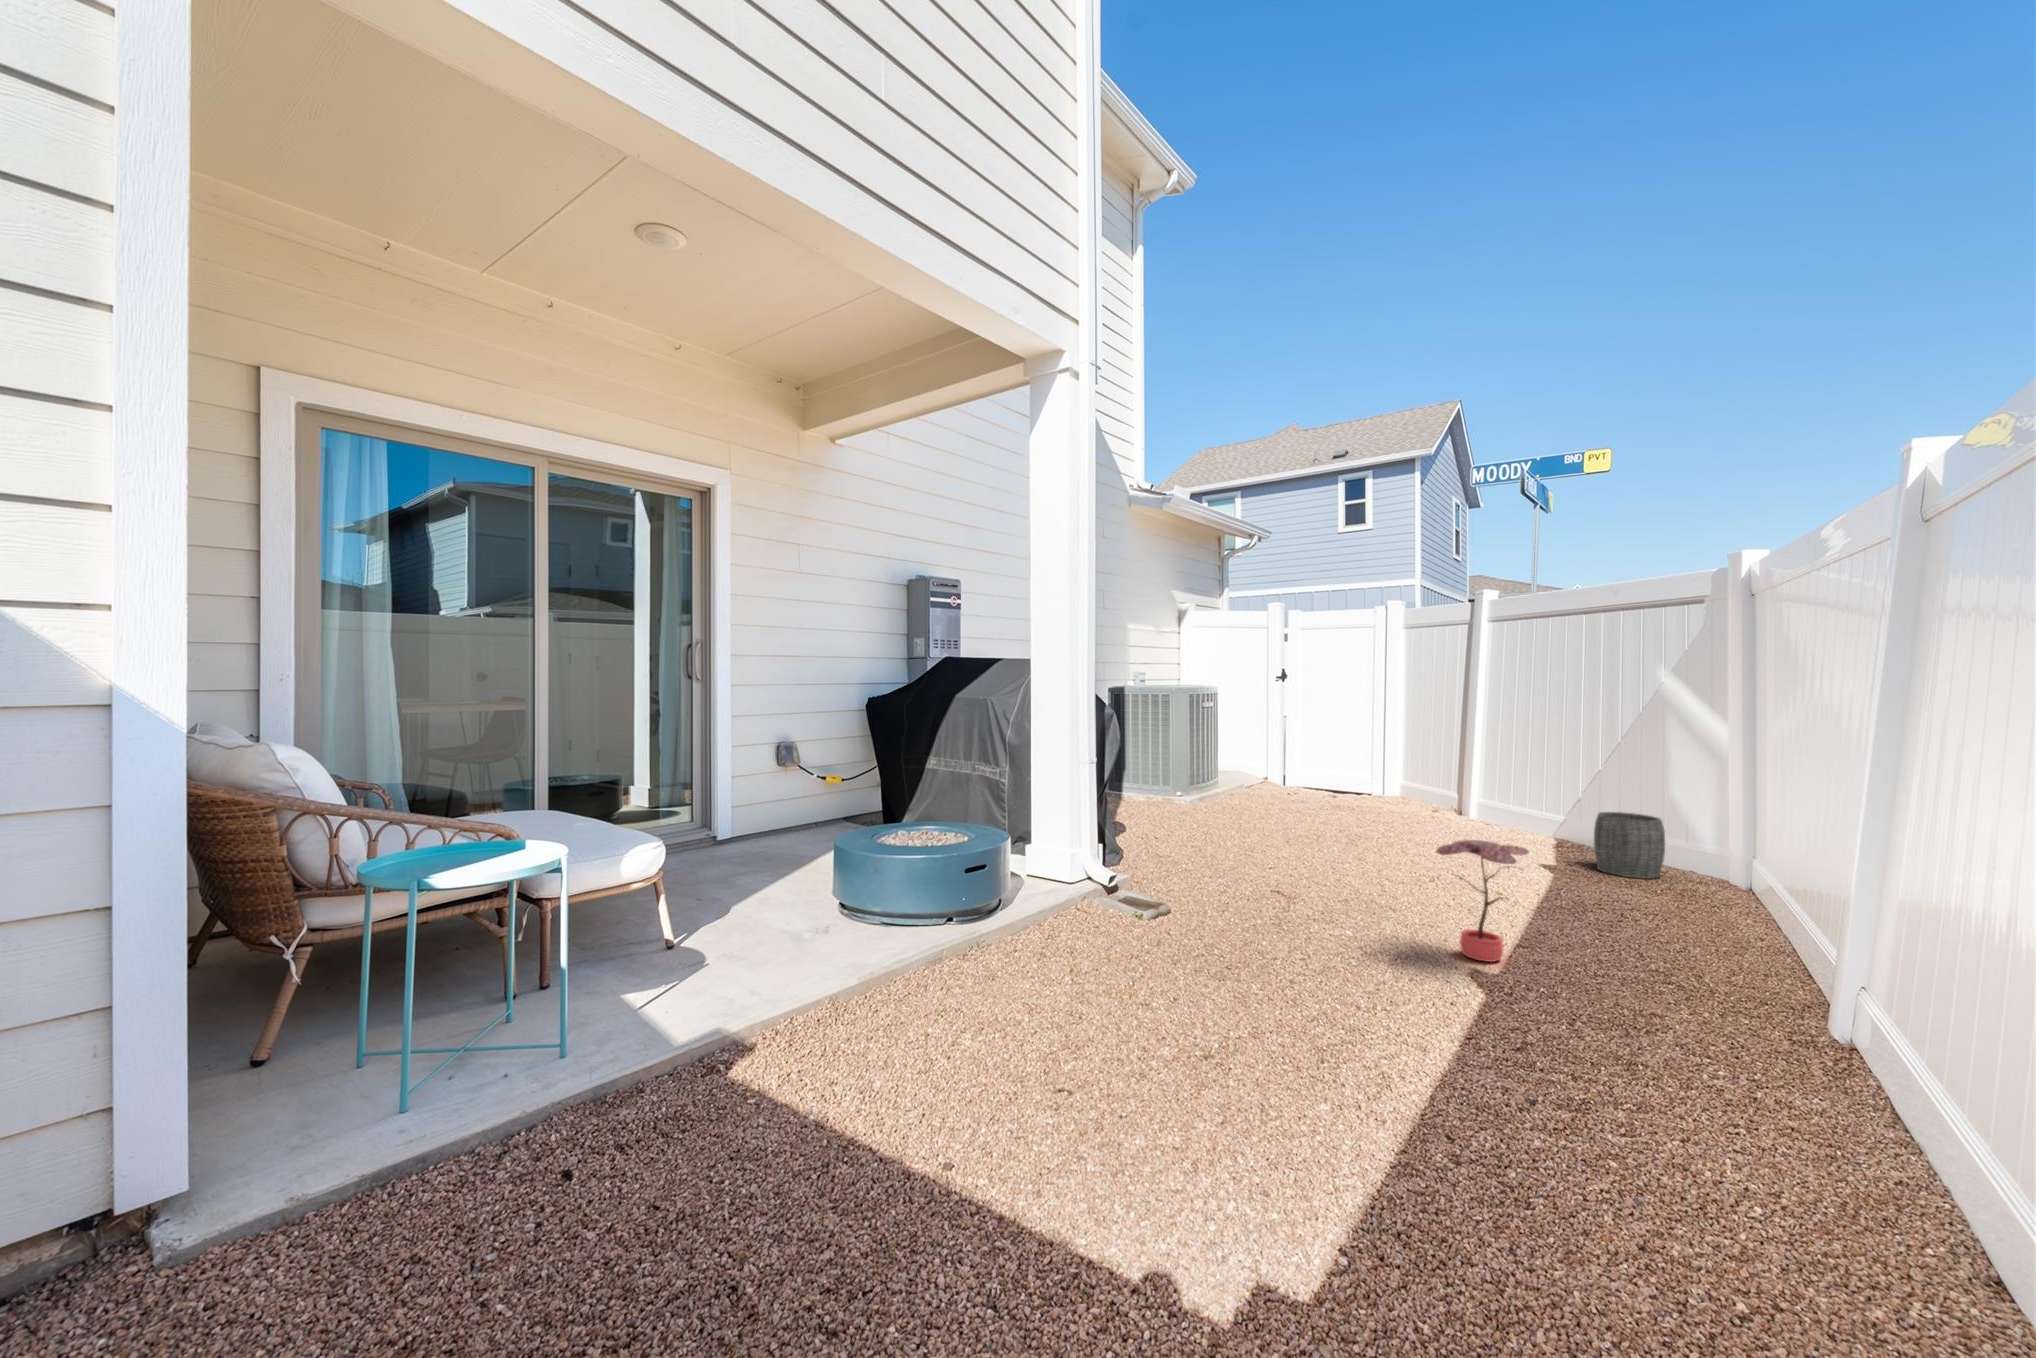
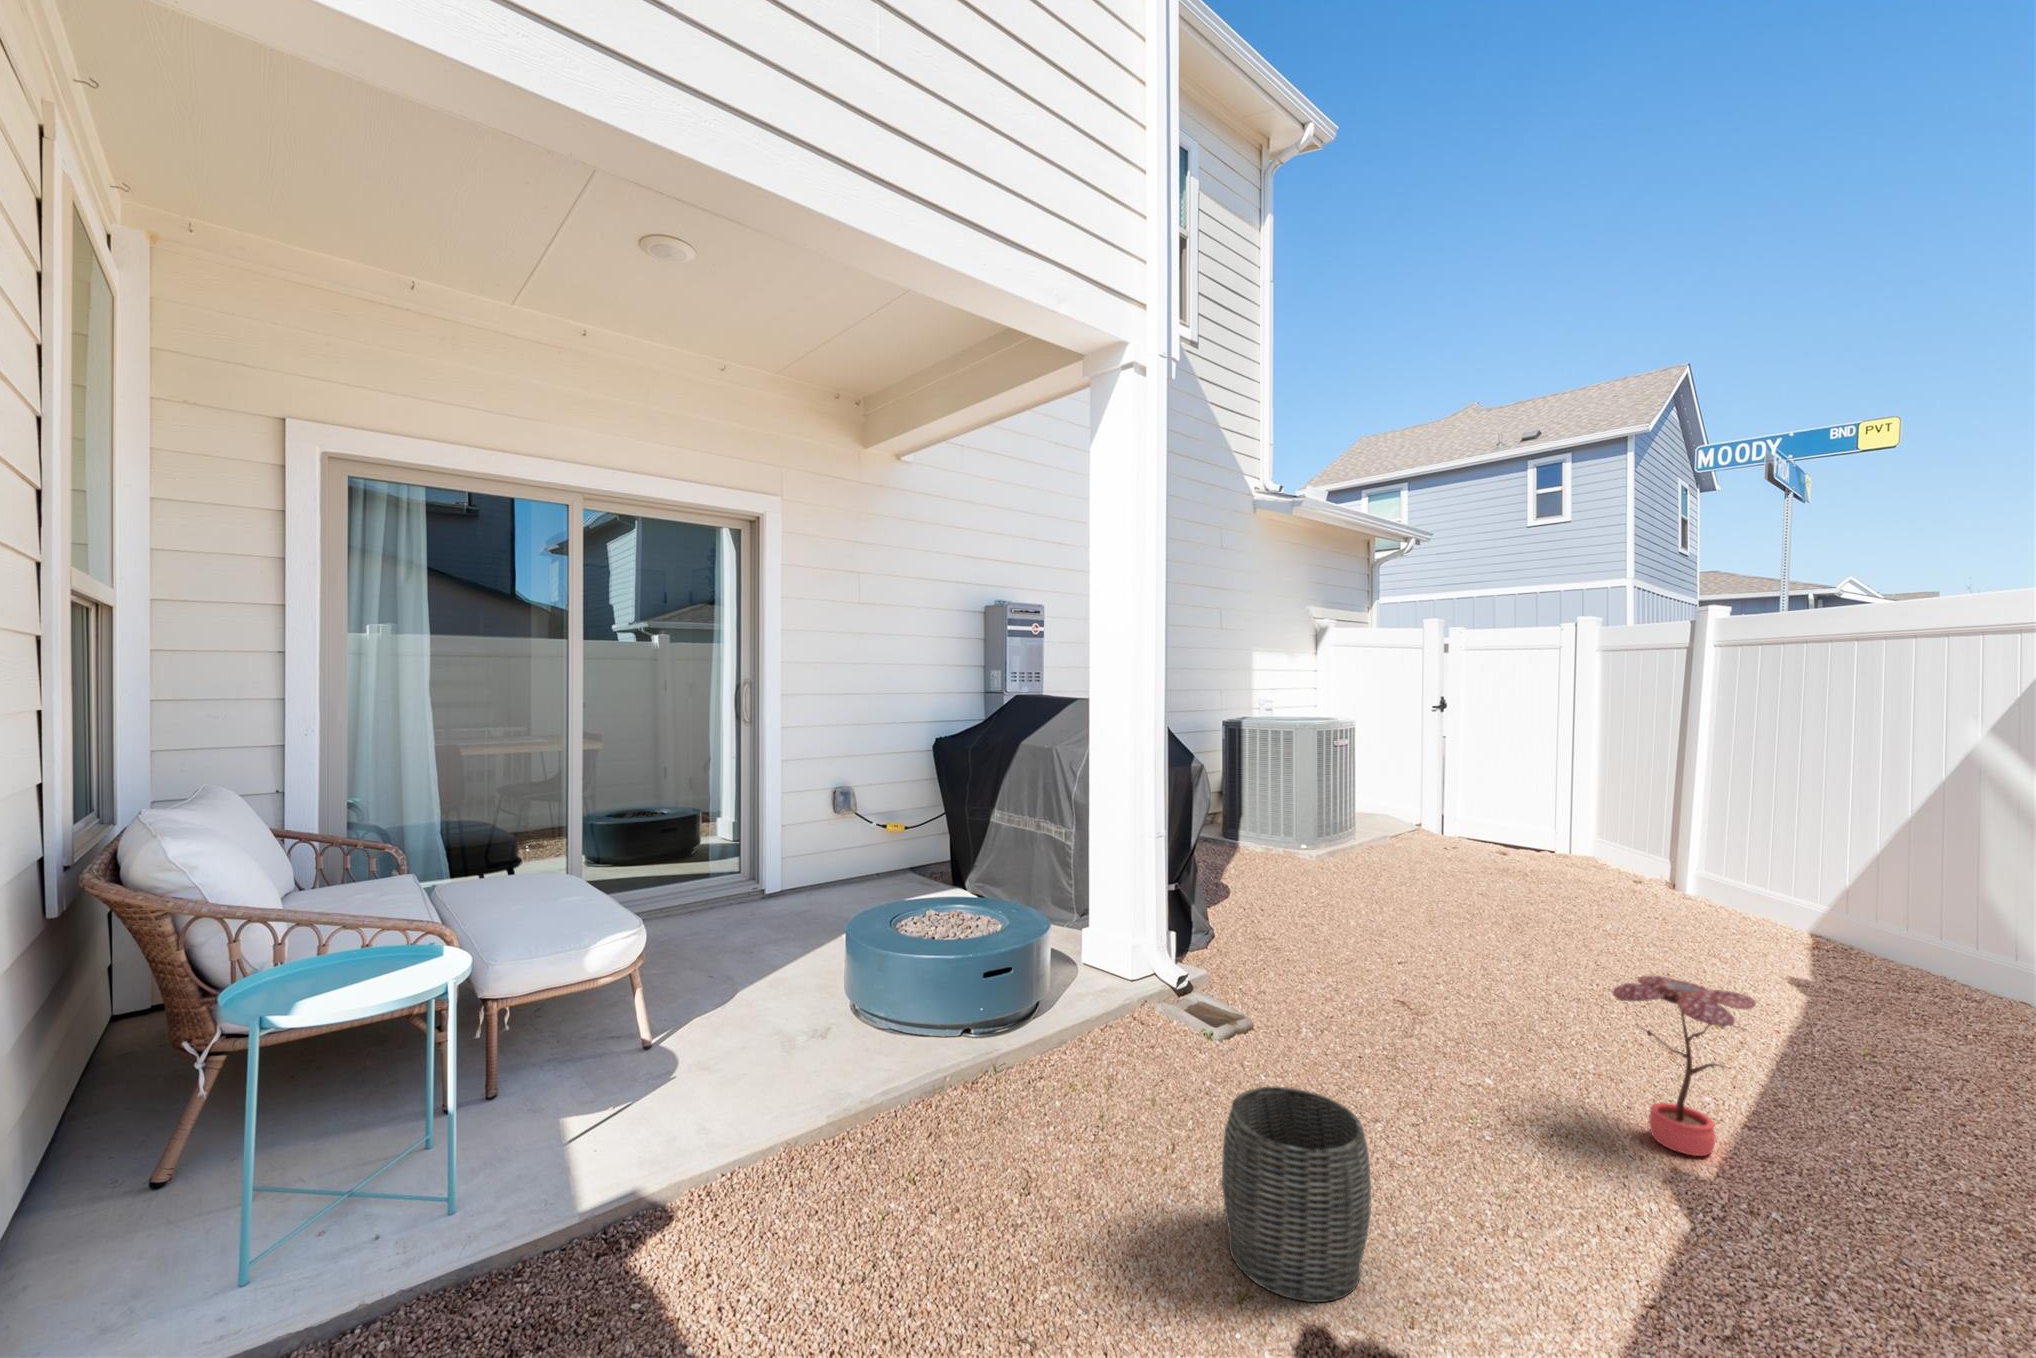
woven basket: present [1594,812,1665,879] -> present [1222,1087,1371,1302]

